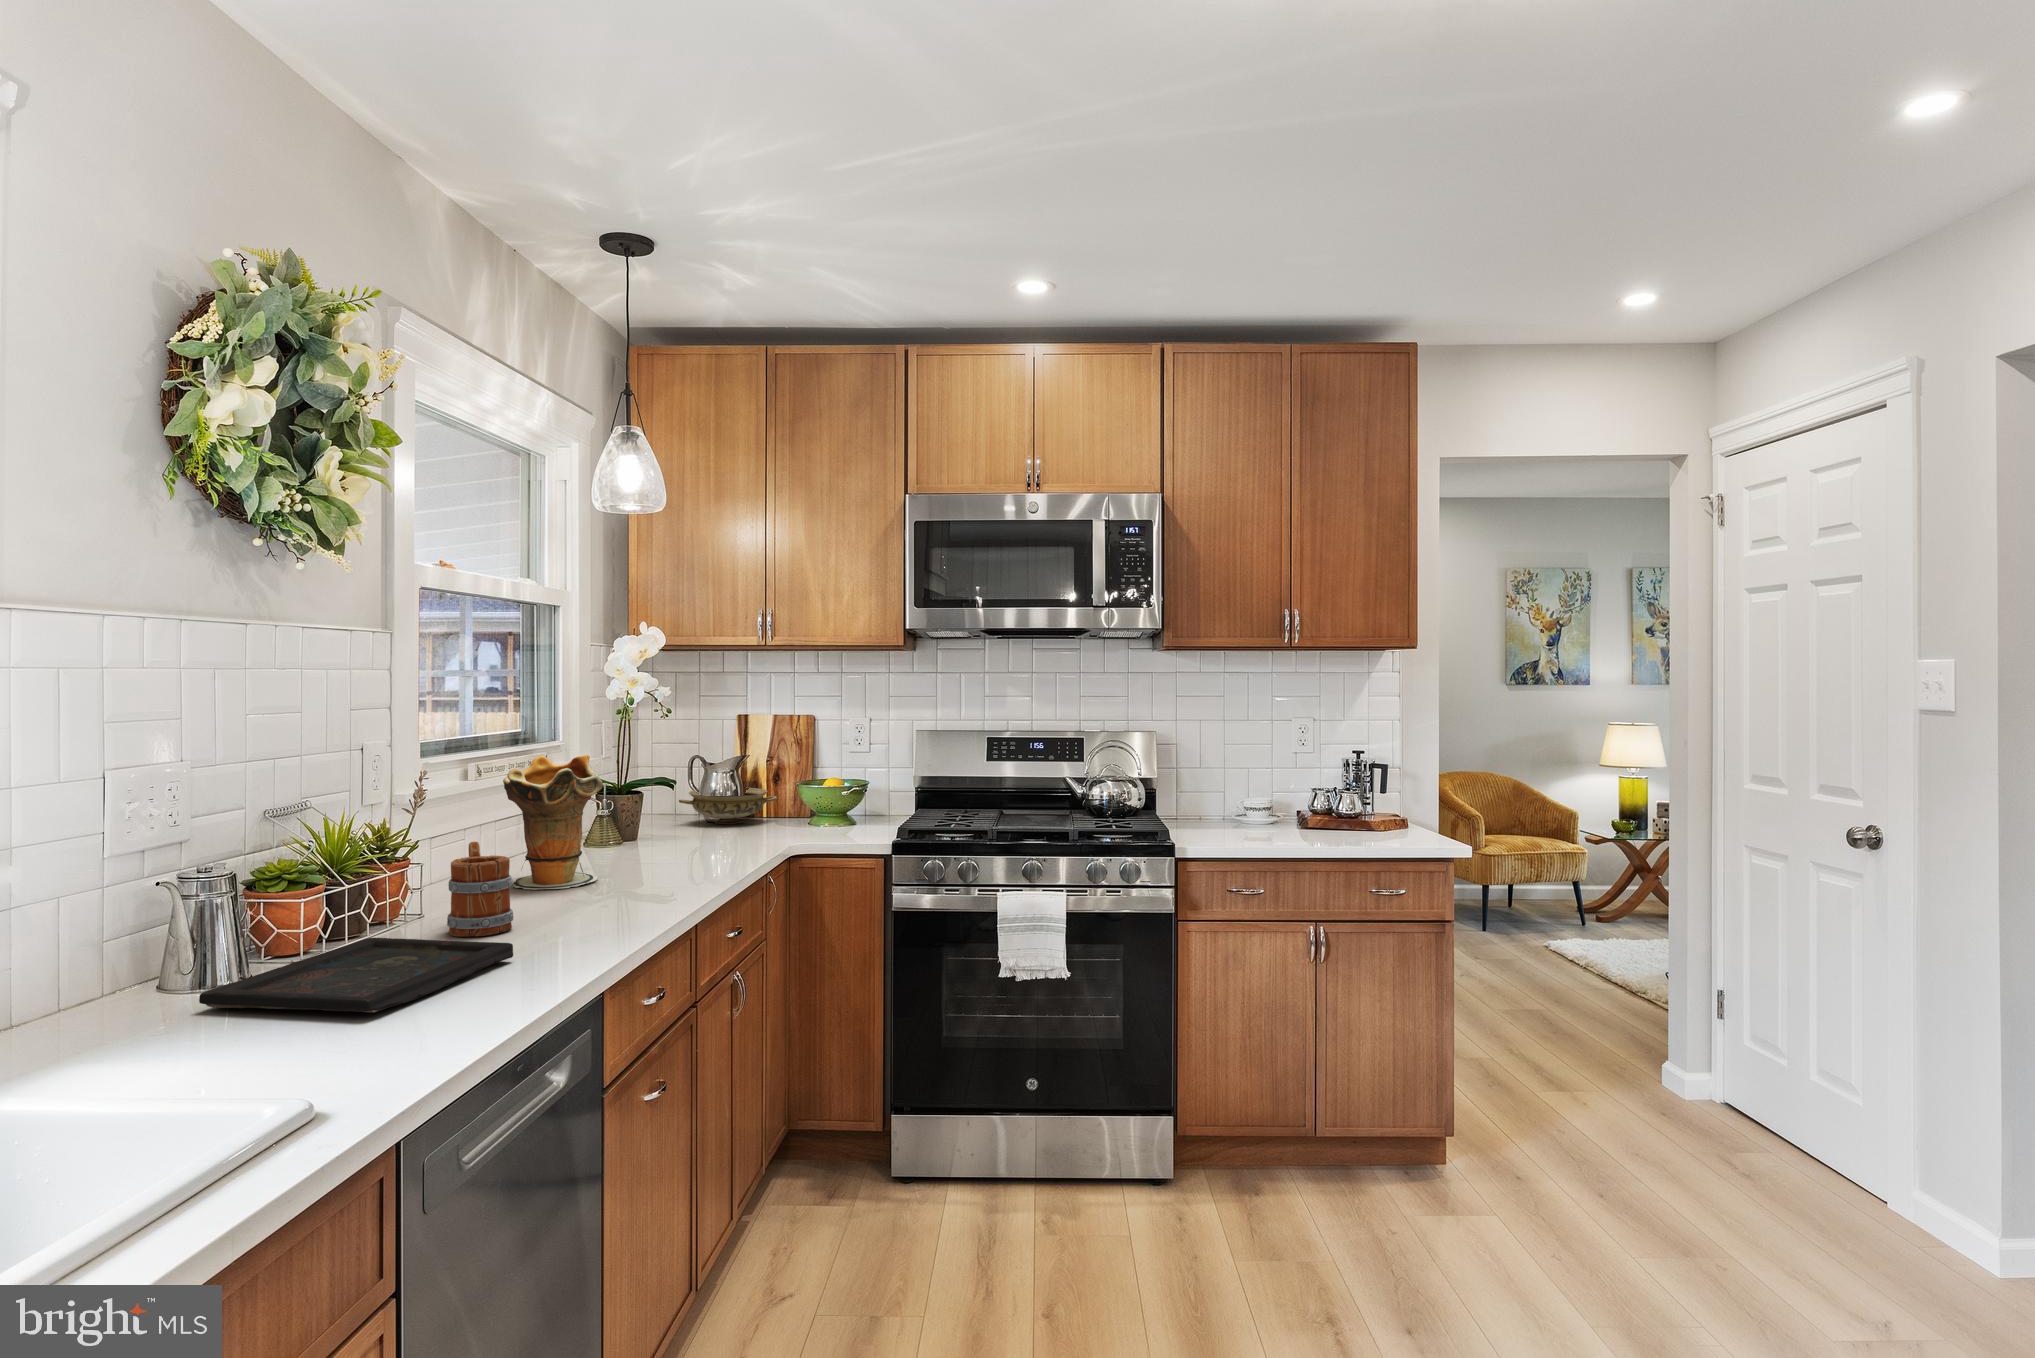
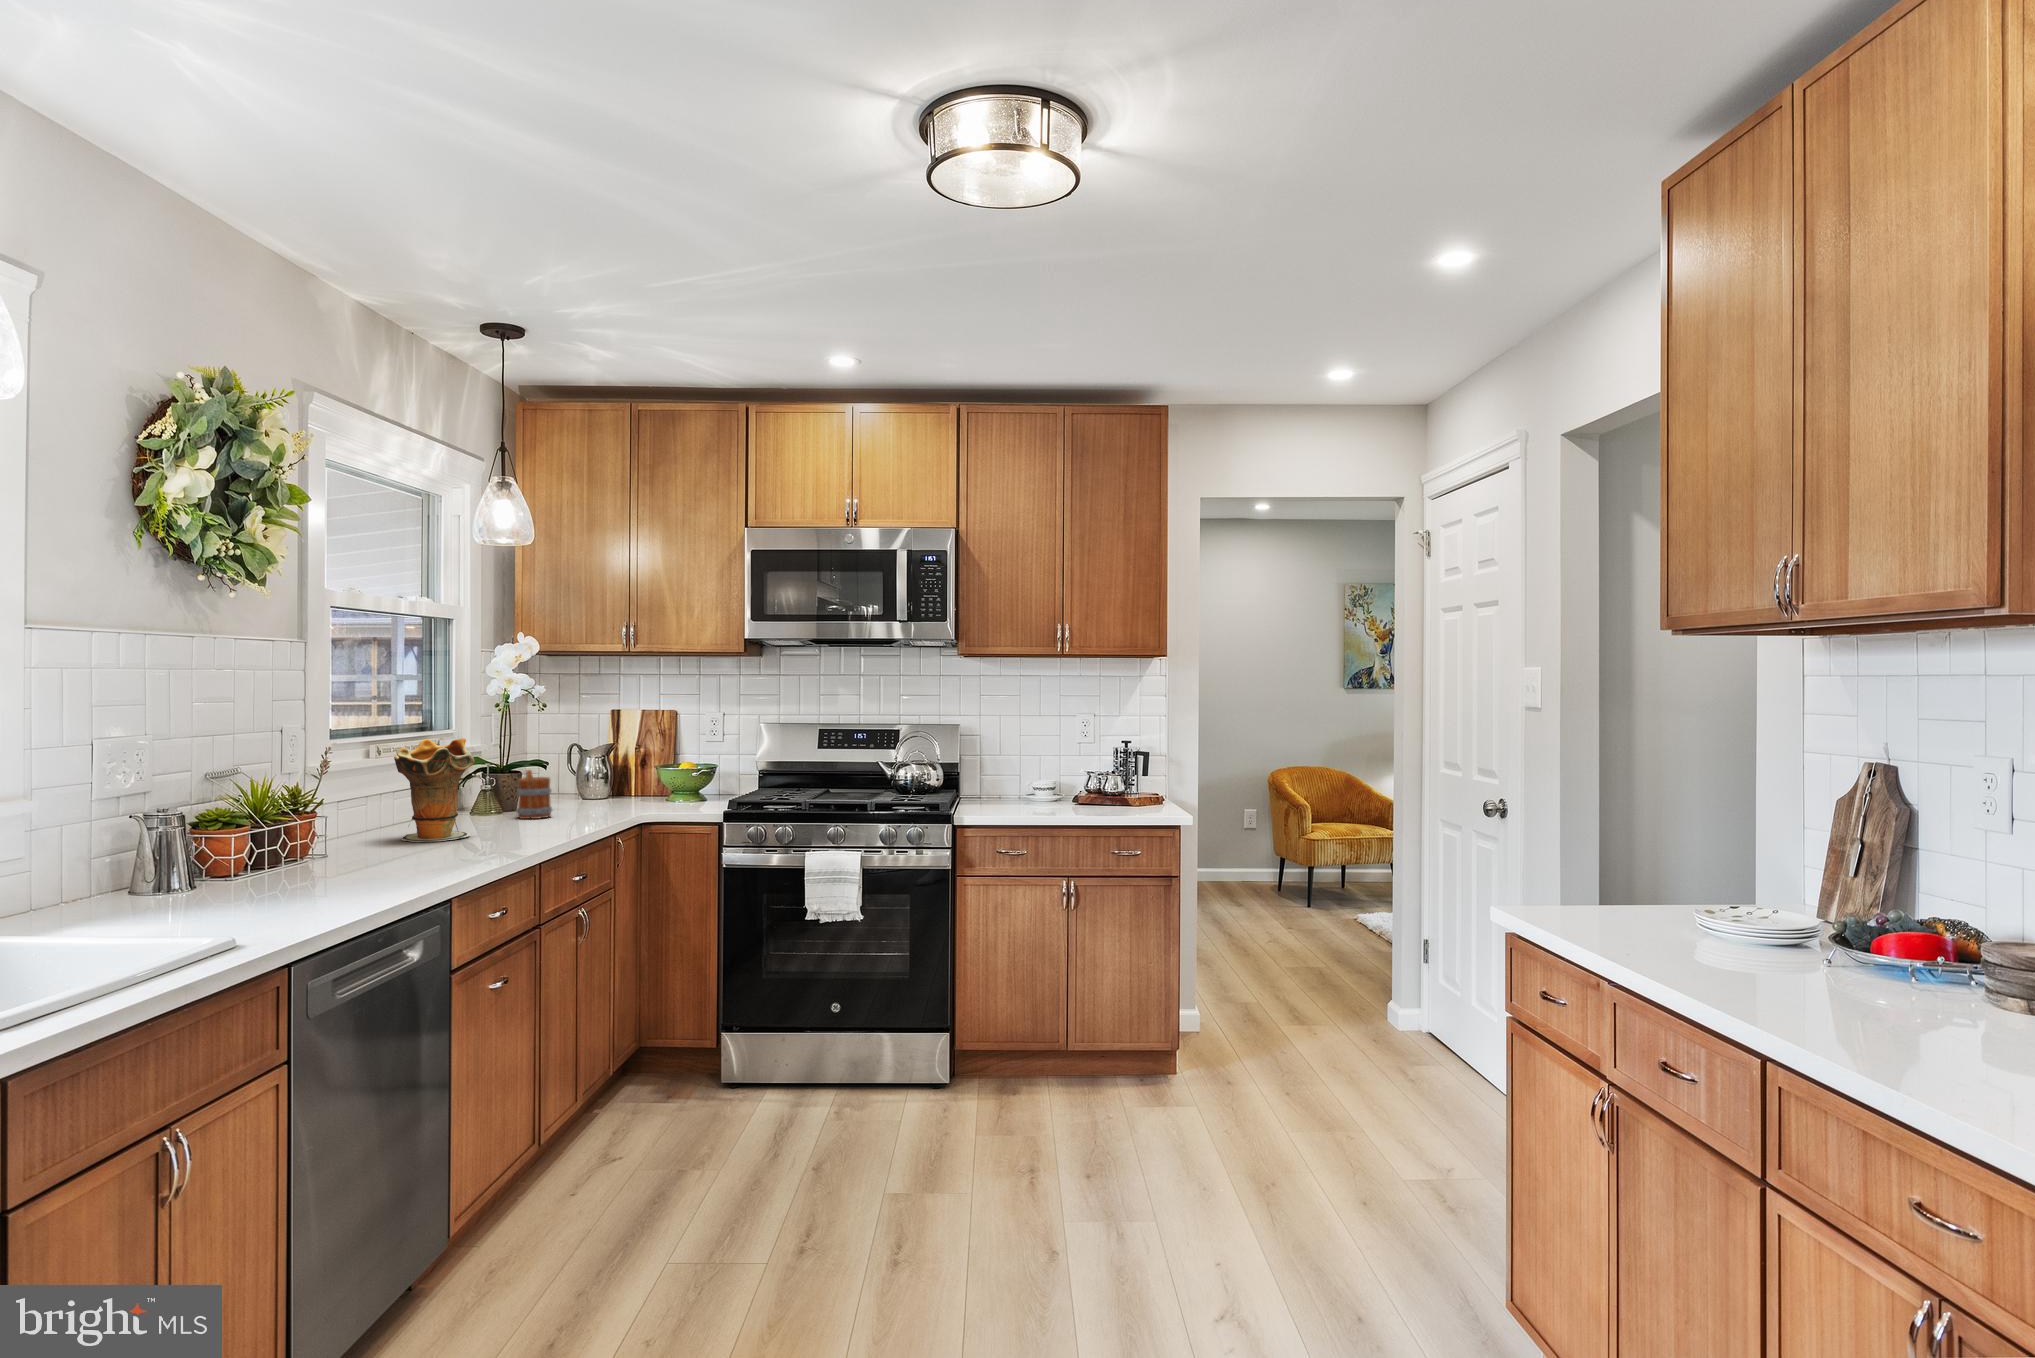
ceramic bowl: present [679,788,777,824] -> none [557,771,643,801]
mug: present [447,842,514,937] -> present [516,770,552,819]
tray: present [199,938,513,1013] -> none [159,865,387,903]

